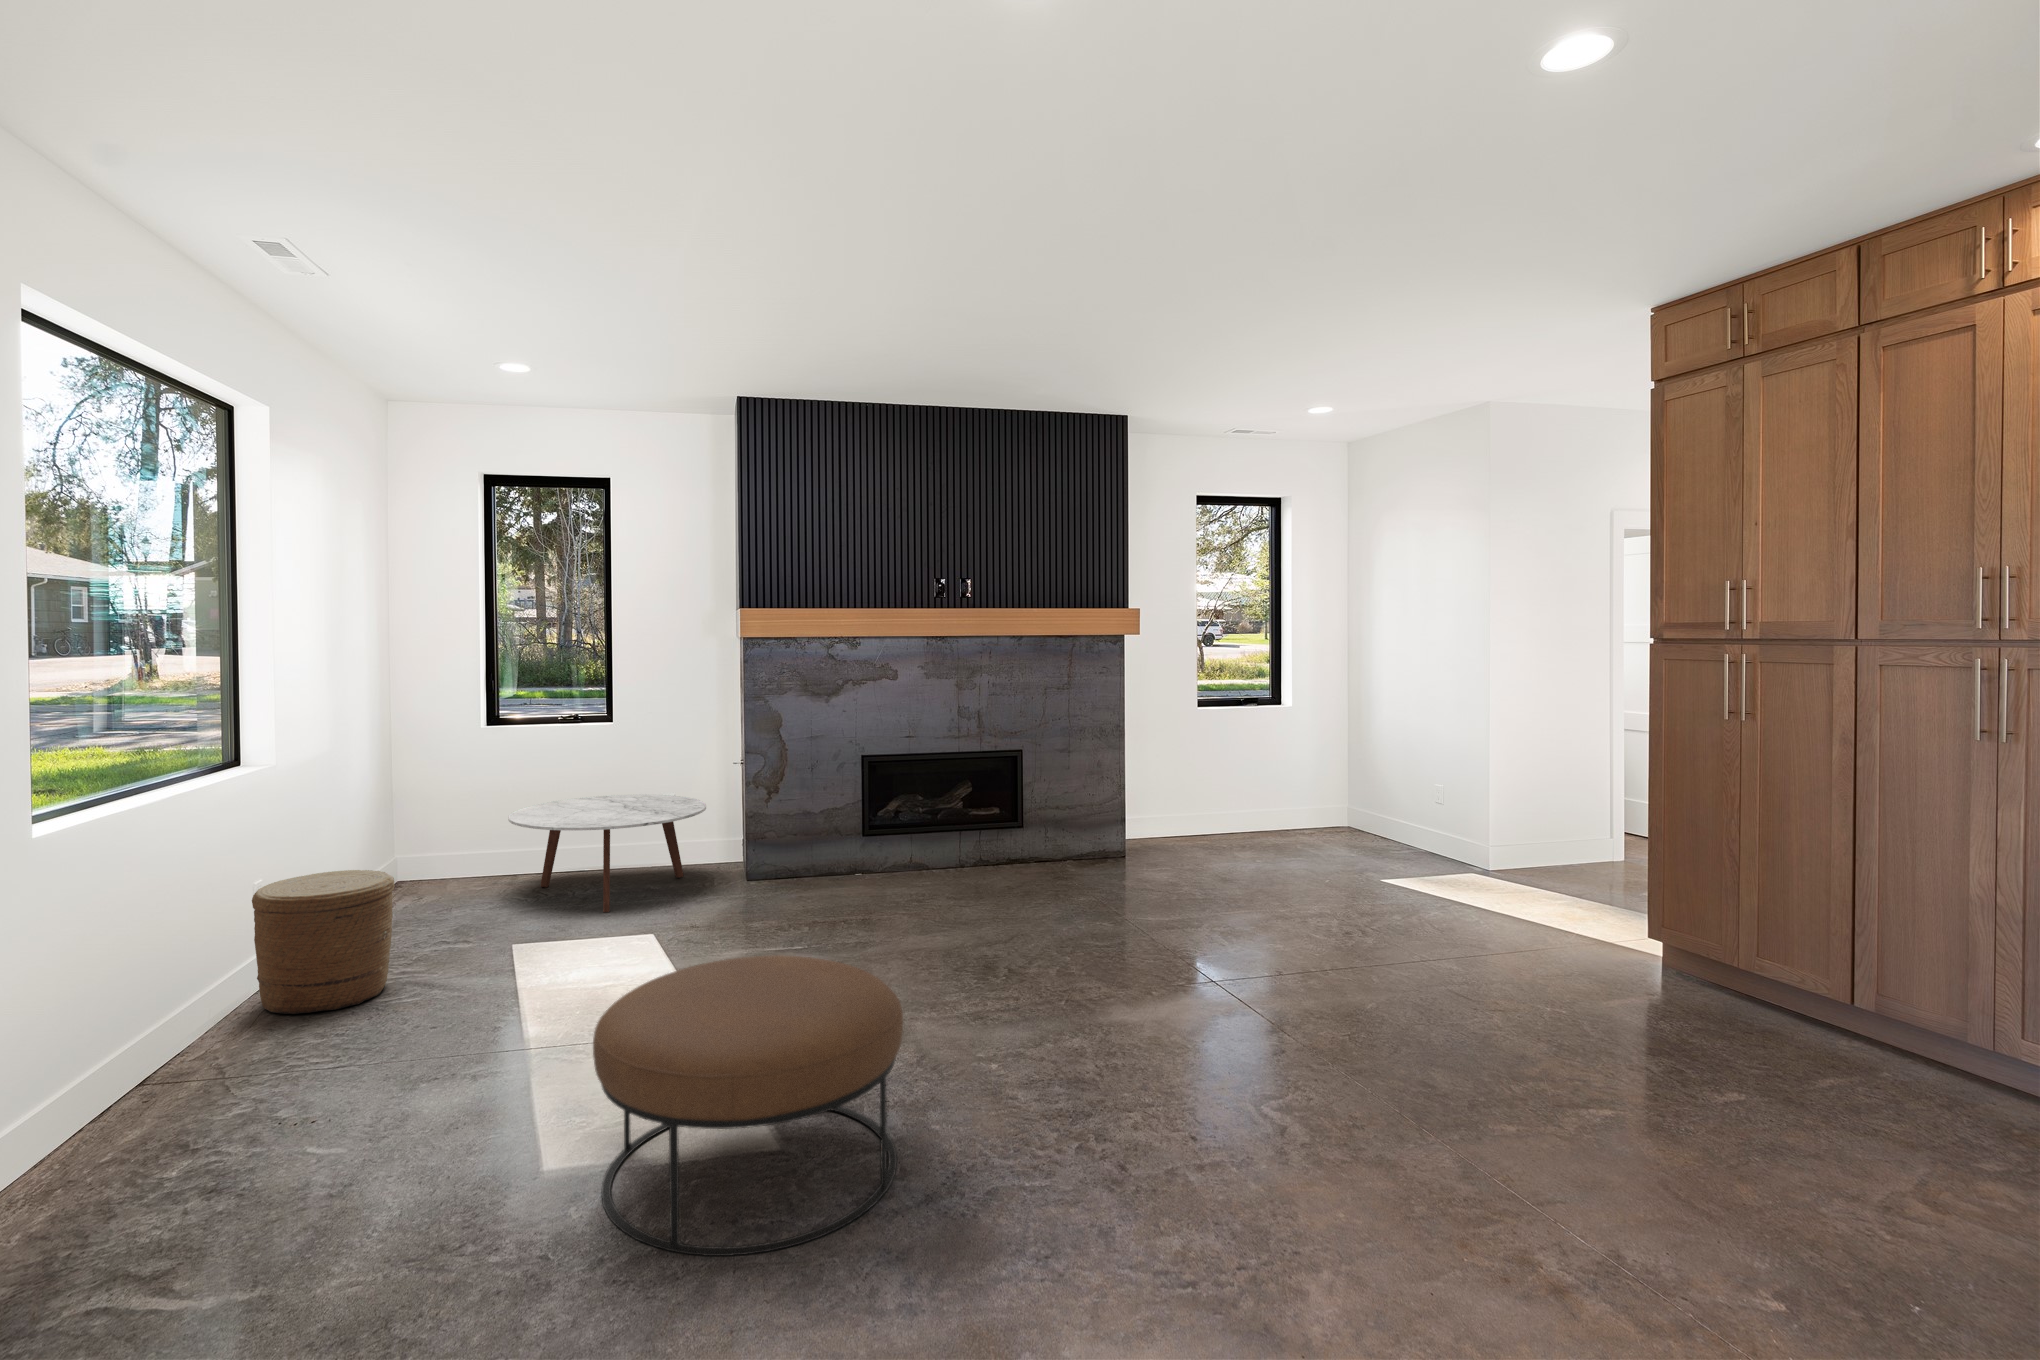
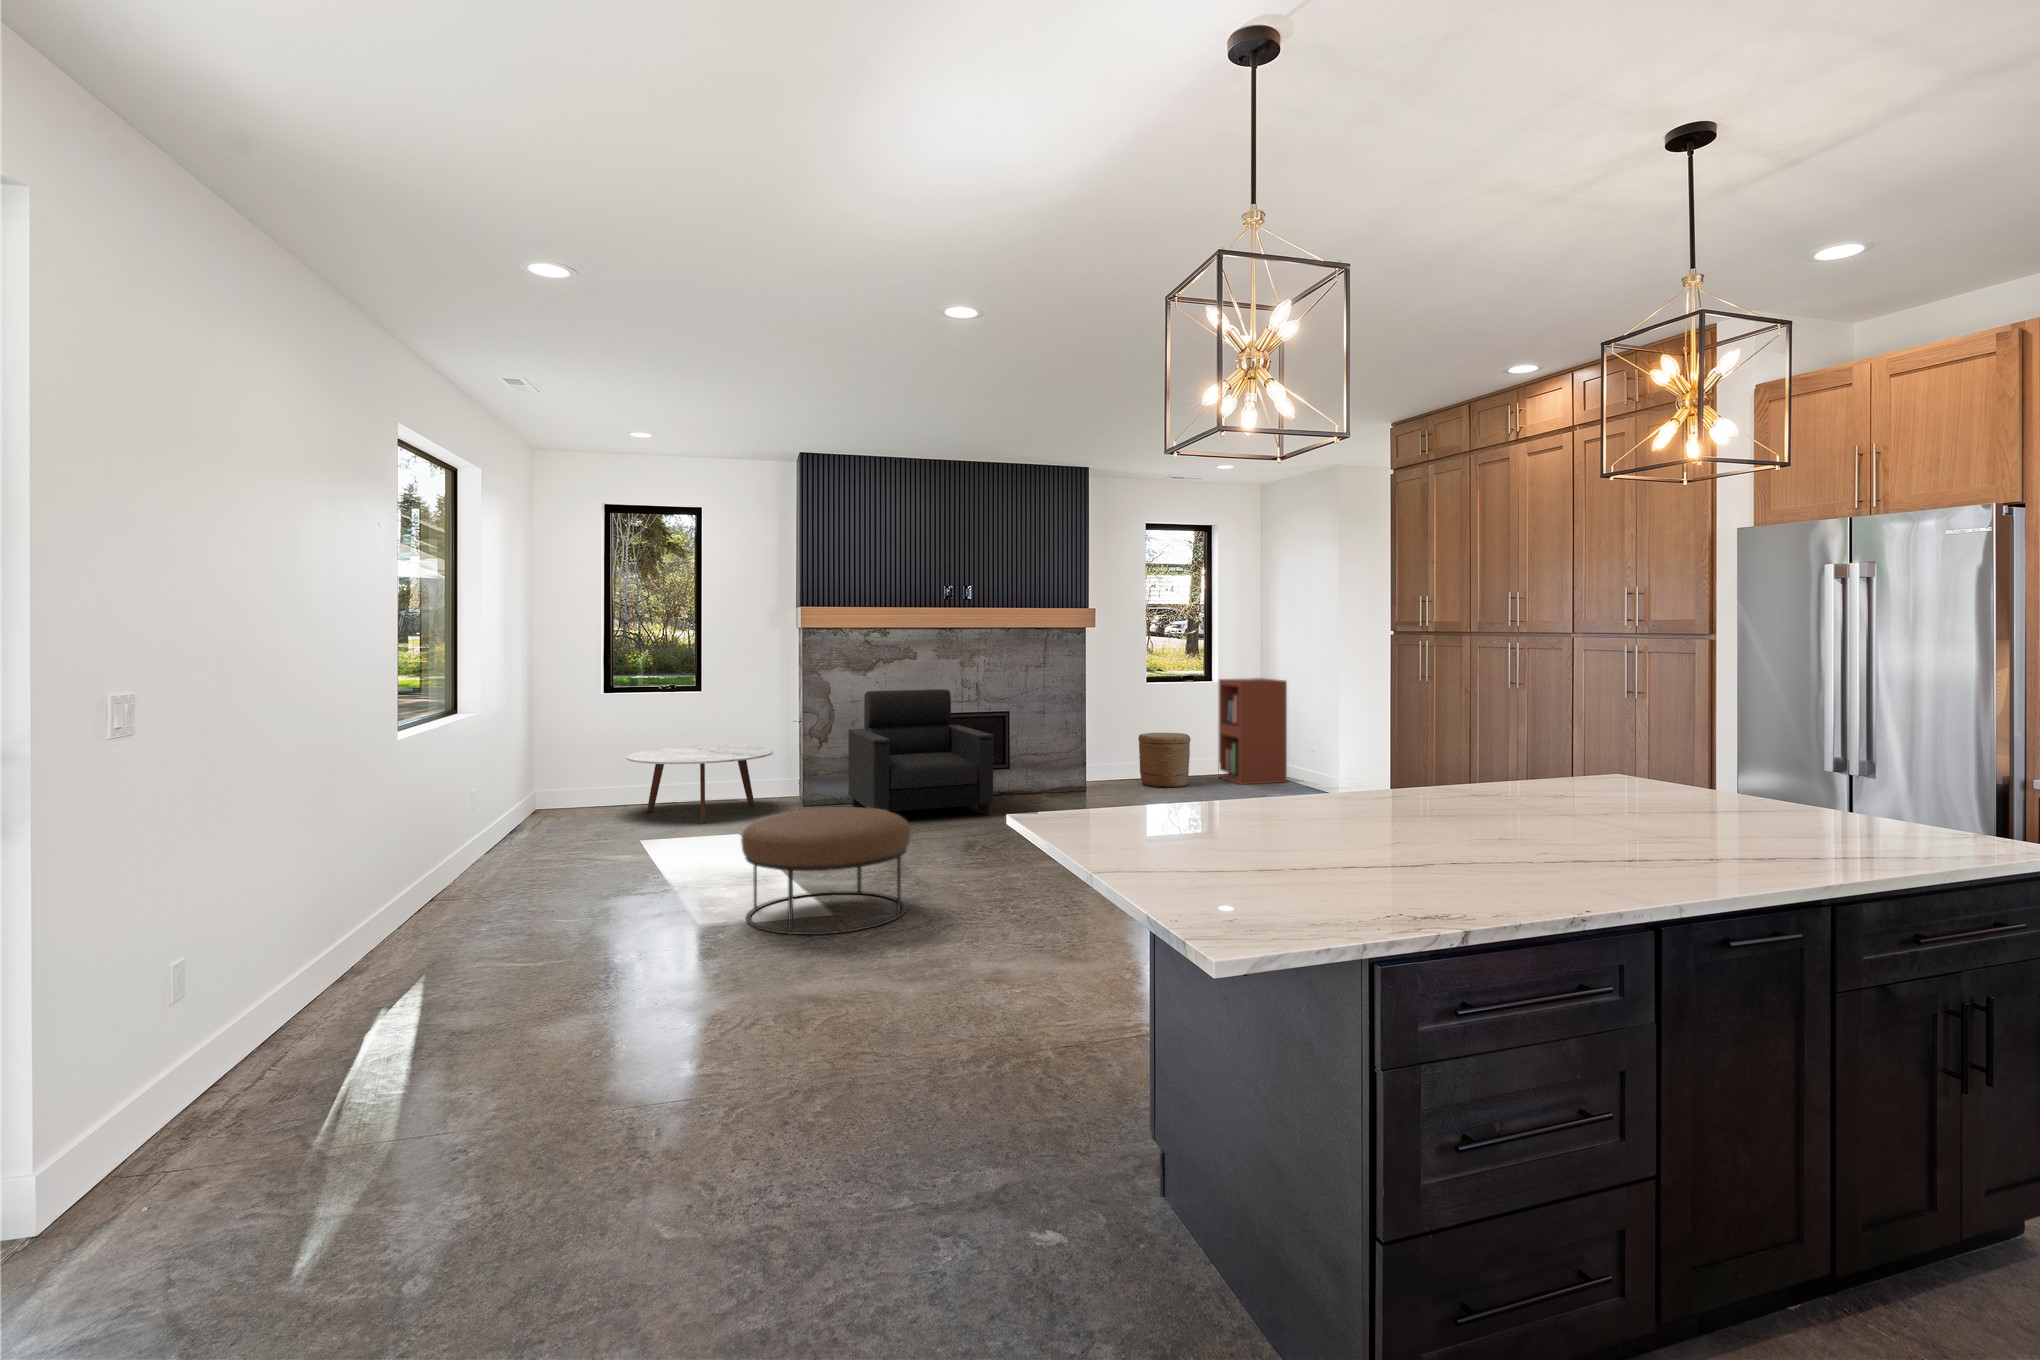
bookshelf: none [1292,700,1392,846] -> present [1218,678,1287,785]
armchair: none [807,720,1008,916] -> present [848,689,994,815]
woven basket: present [252,870,395,1014] -> present [1138,733,1190,788]

